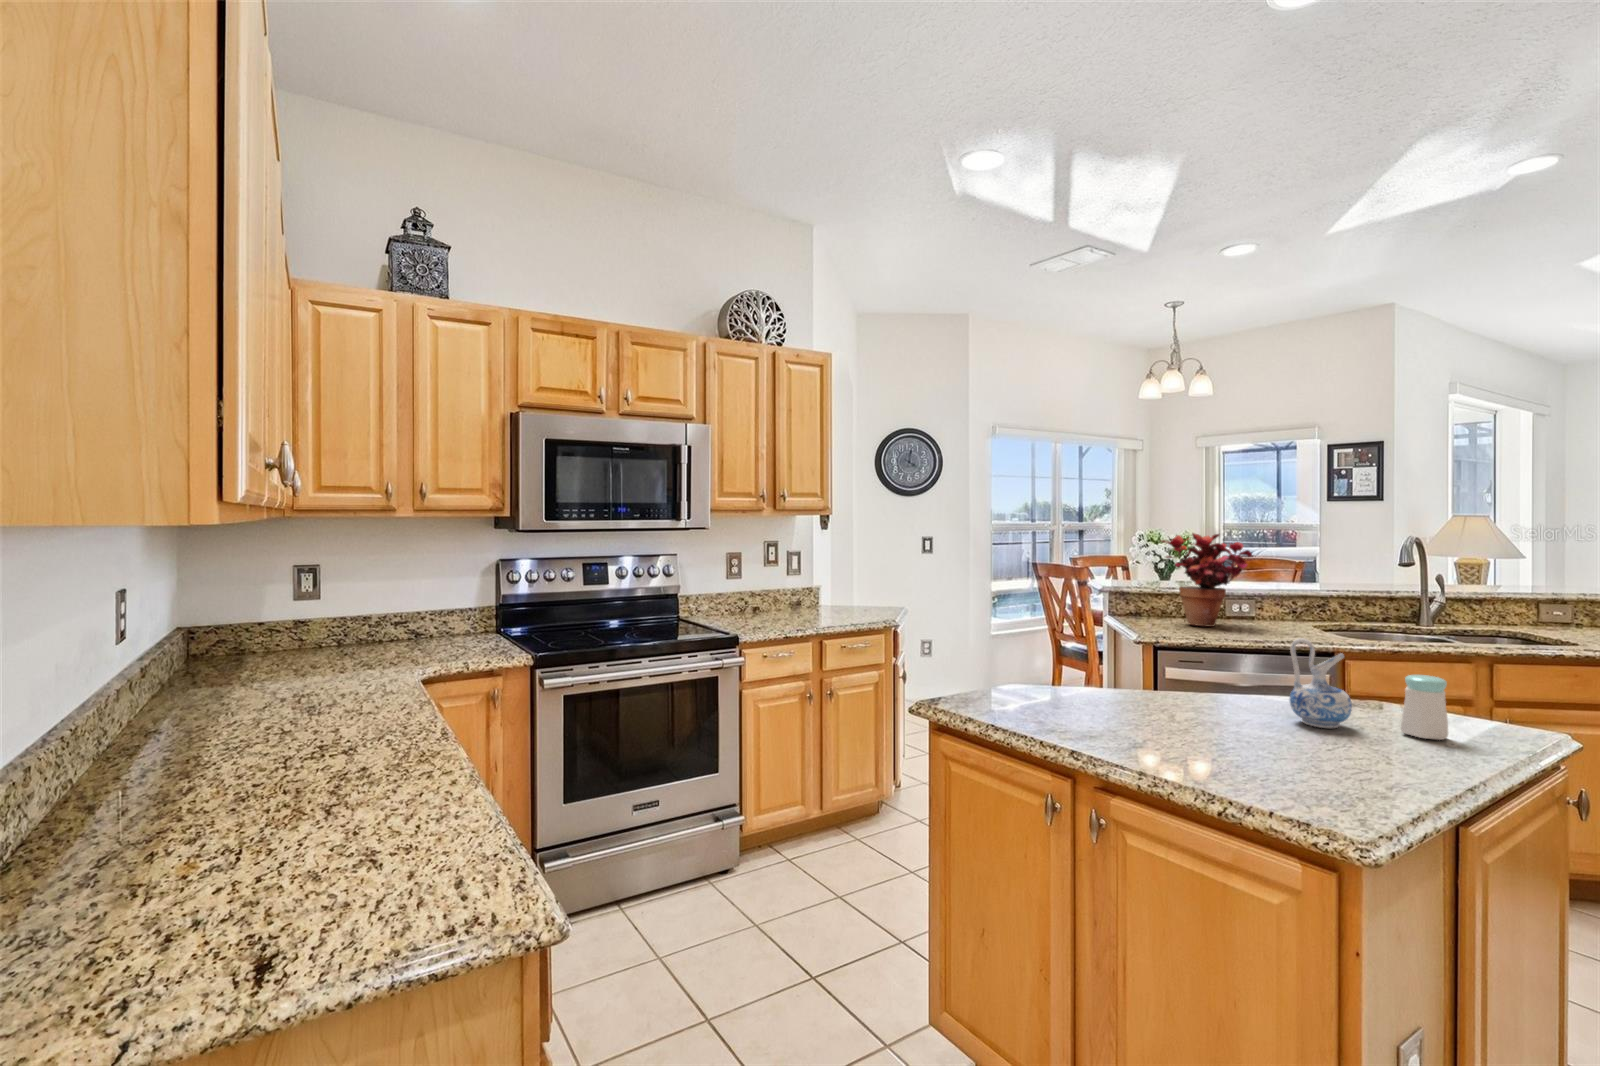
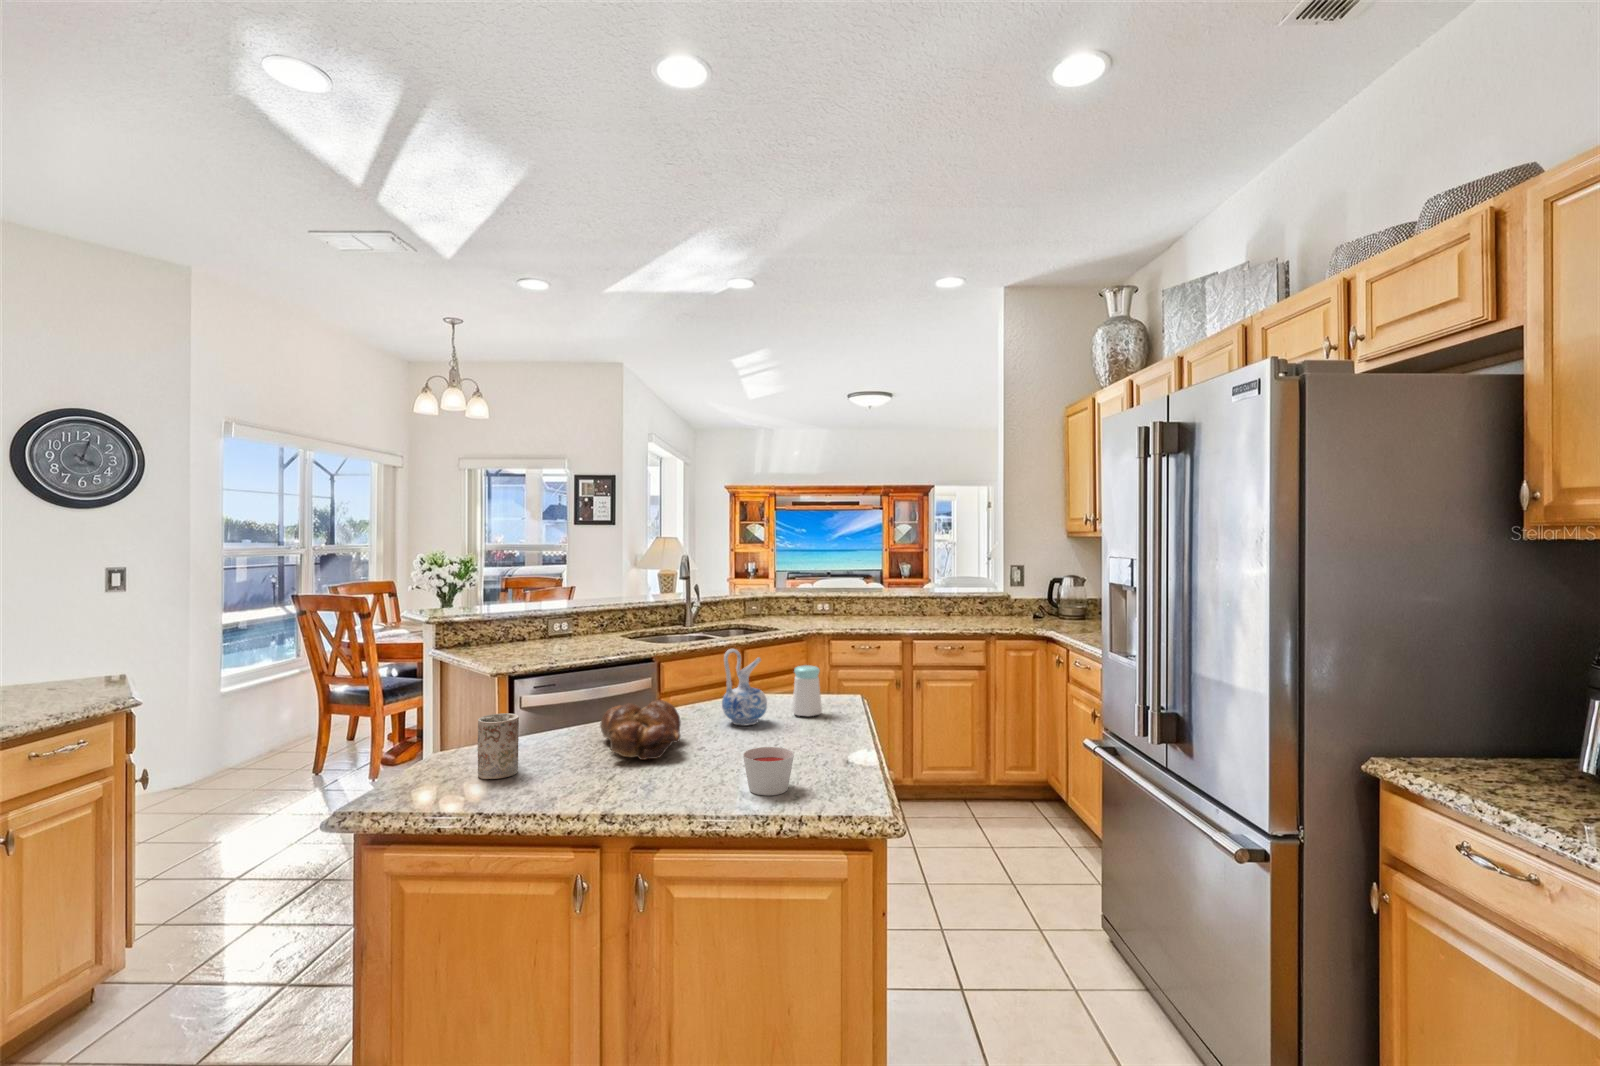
potted plant: present [1161,533,1252,627] -> none [490,555,579,648]
mug: none [1017,657,1050,708] -> present [477,713,519,779]
bread loaf: none [1127,672,1219,727] -> present [600,700,681,760]
candle: none [1215,733,1277,784] -> present [743,747,794,796]

